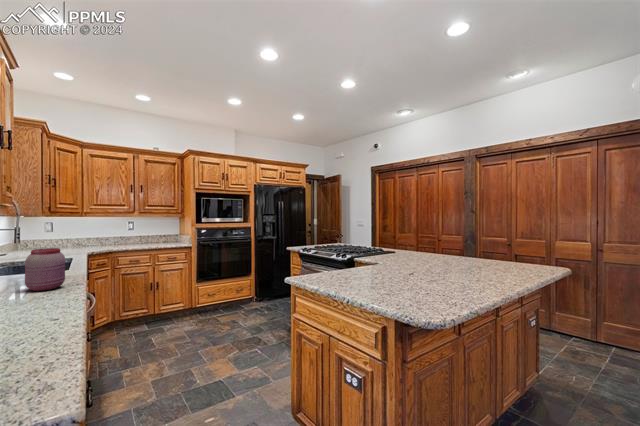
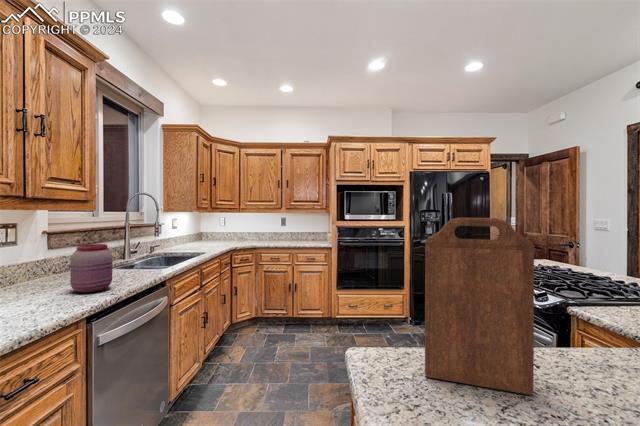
cutting board: none [321,221,354,282] -> present [425,218,534,395]

